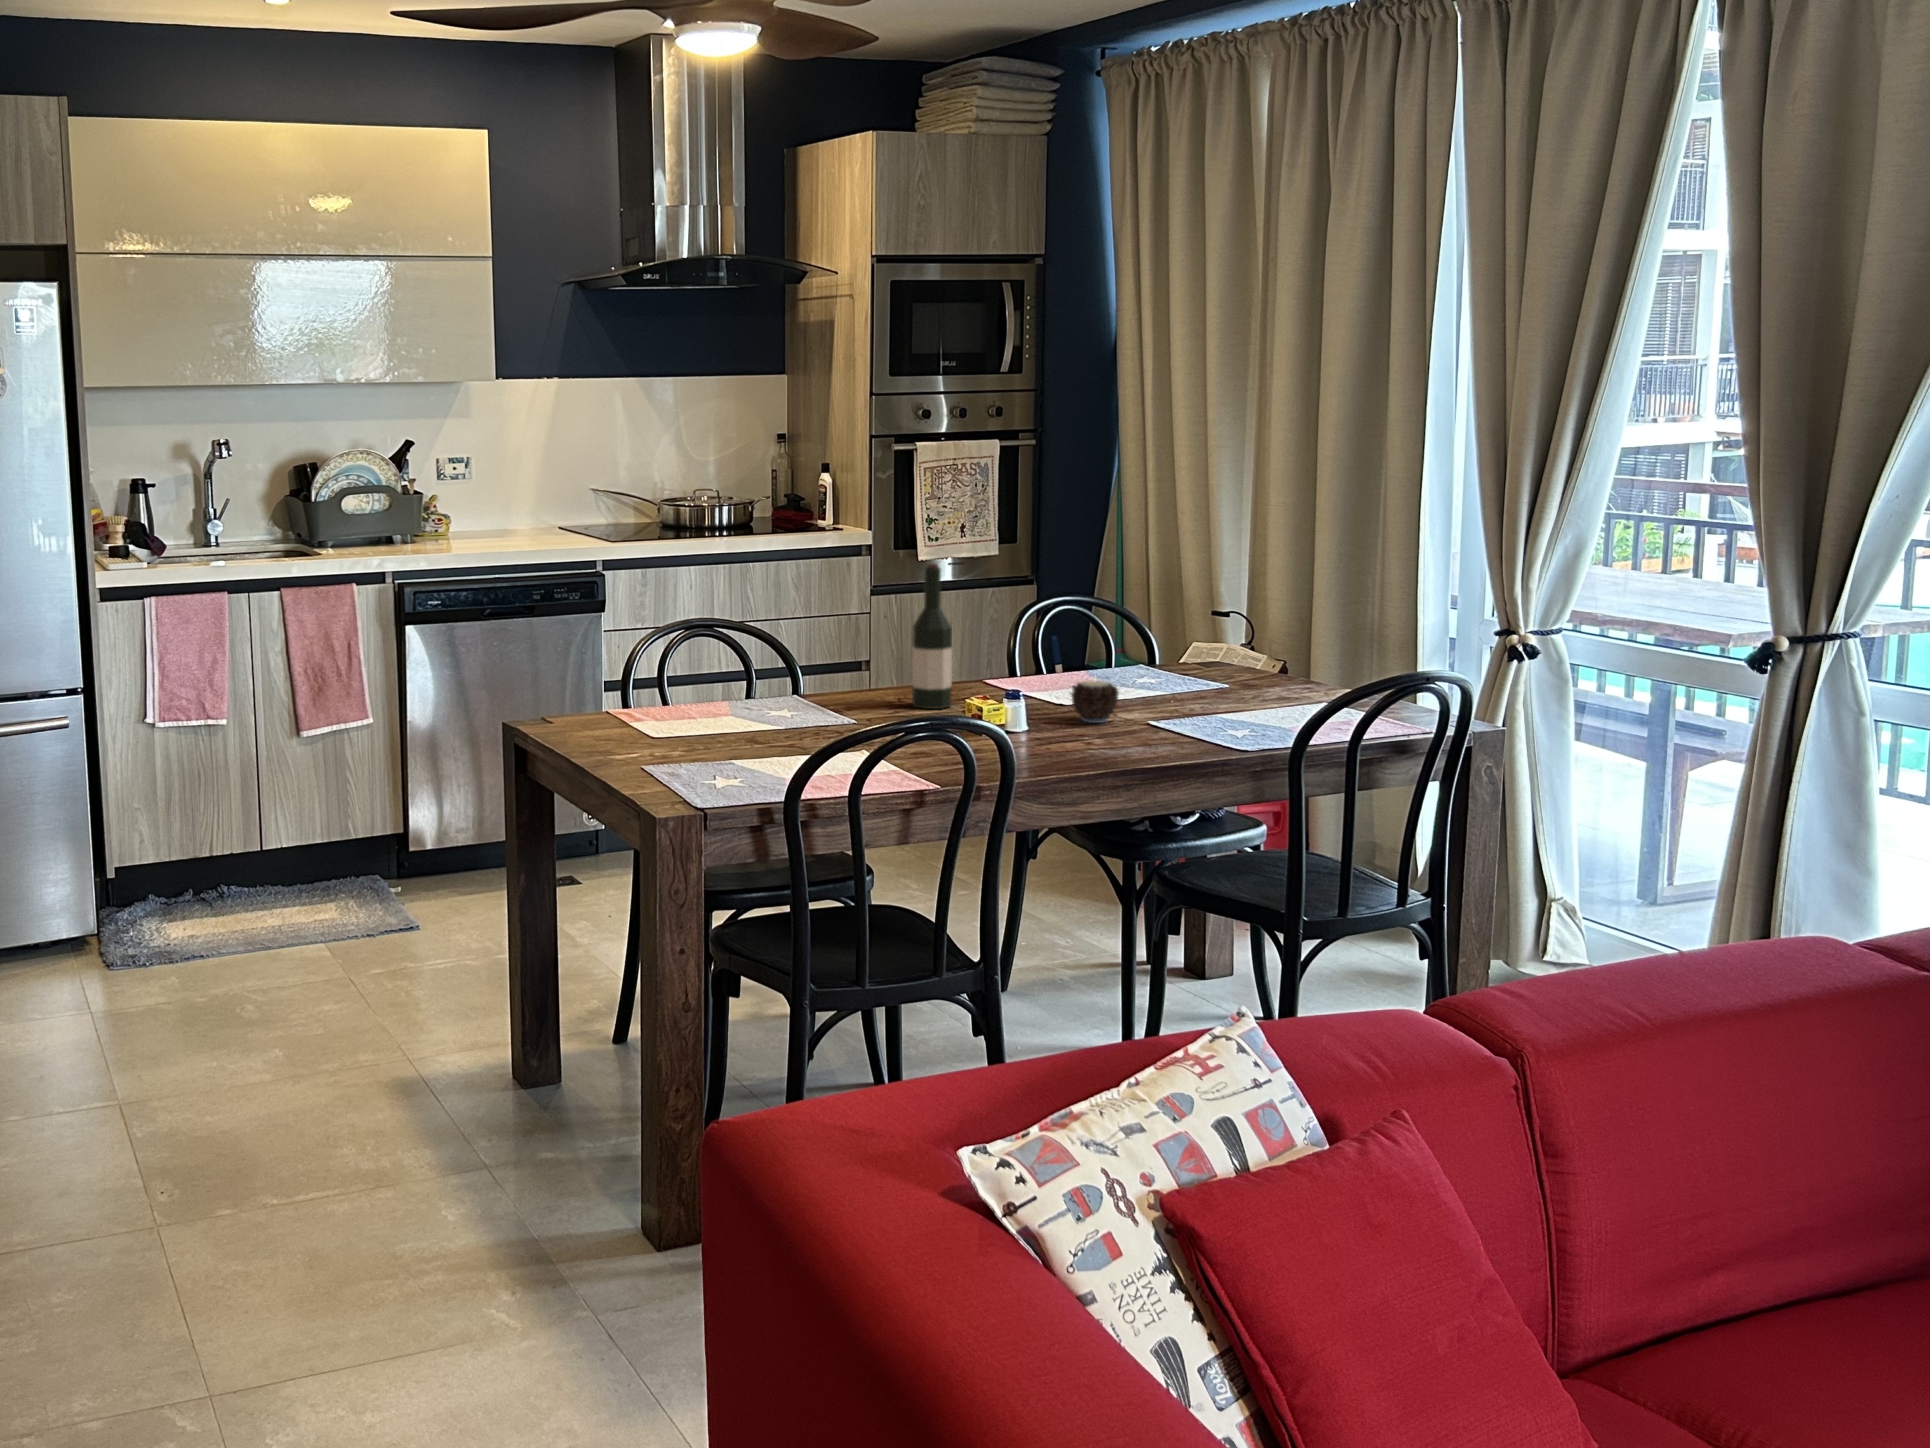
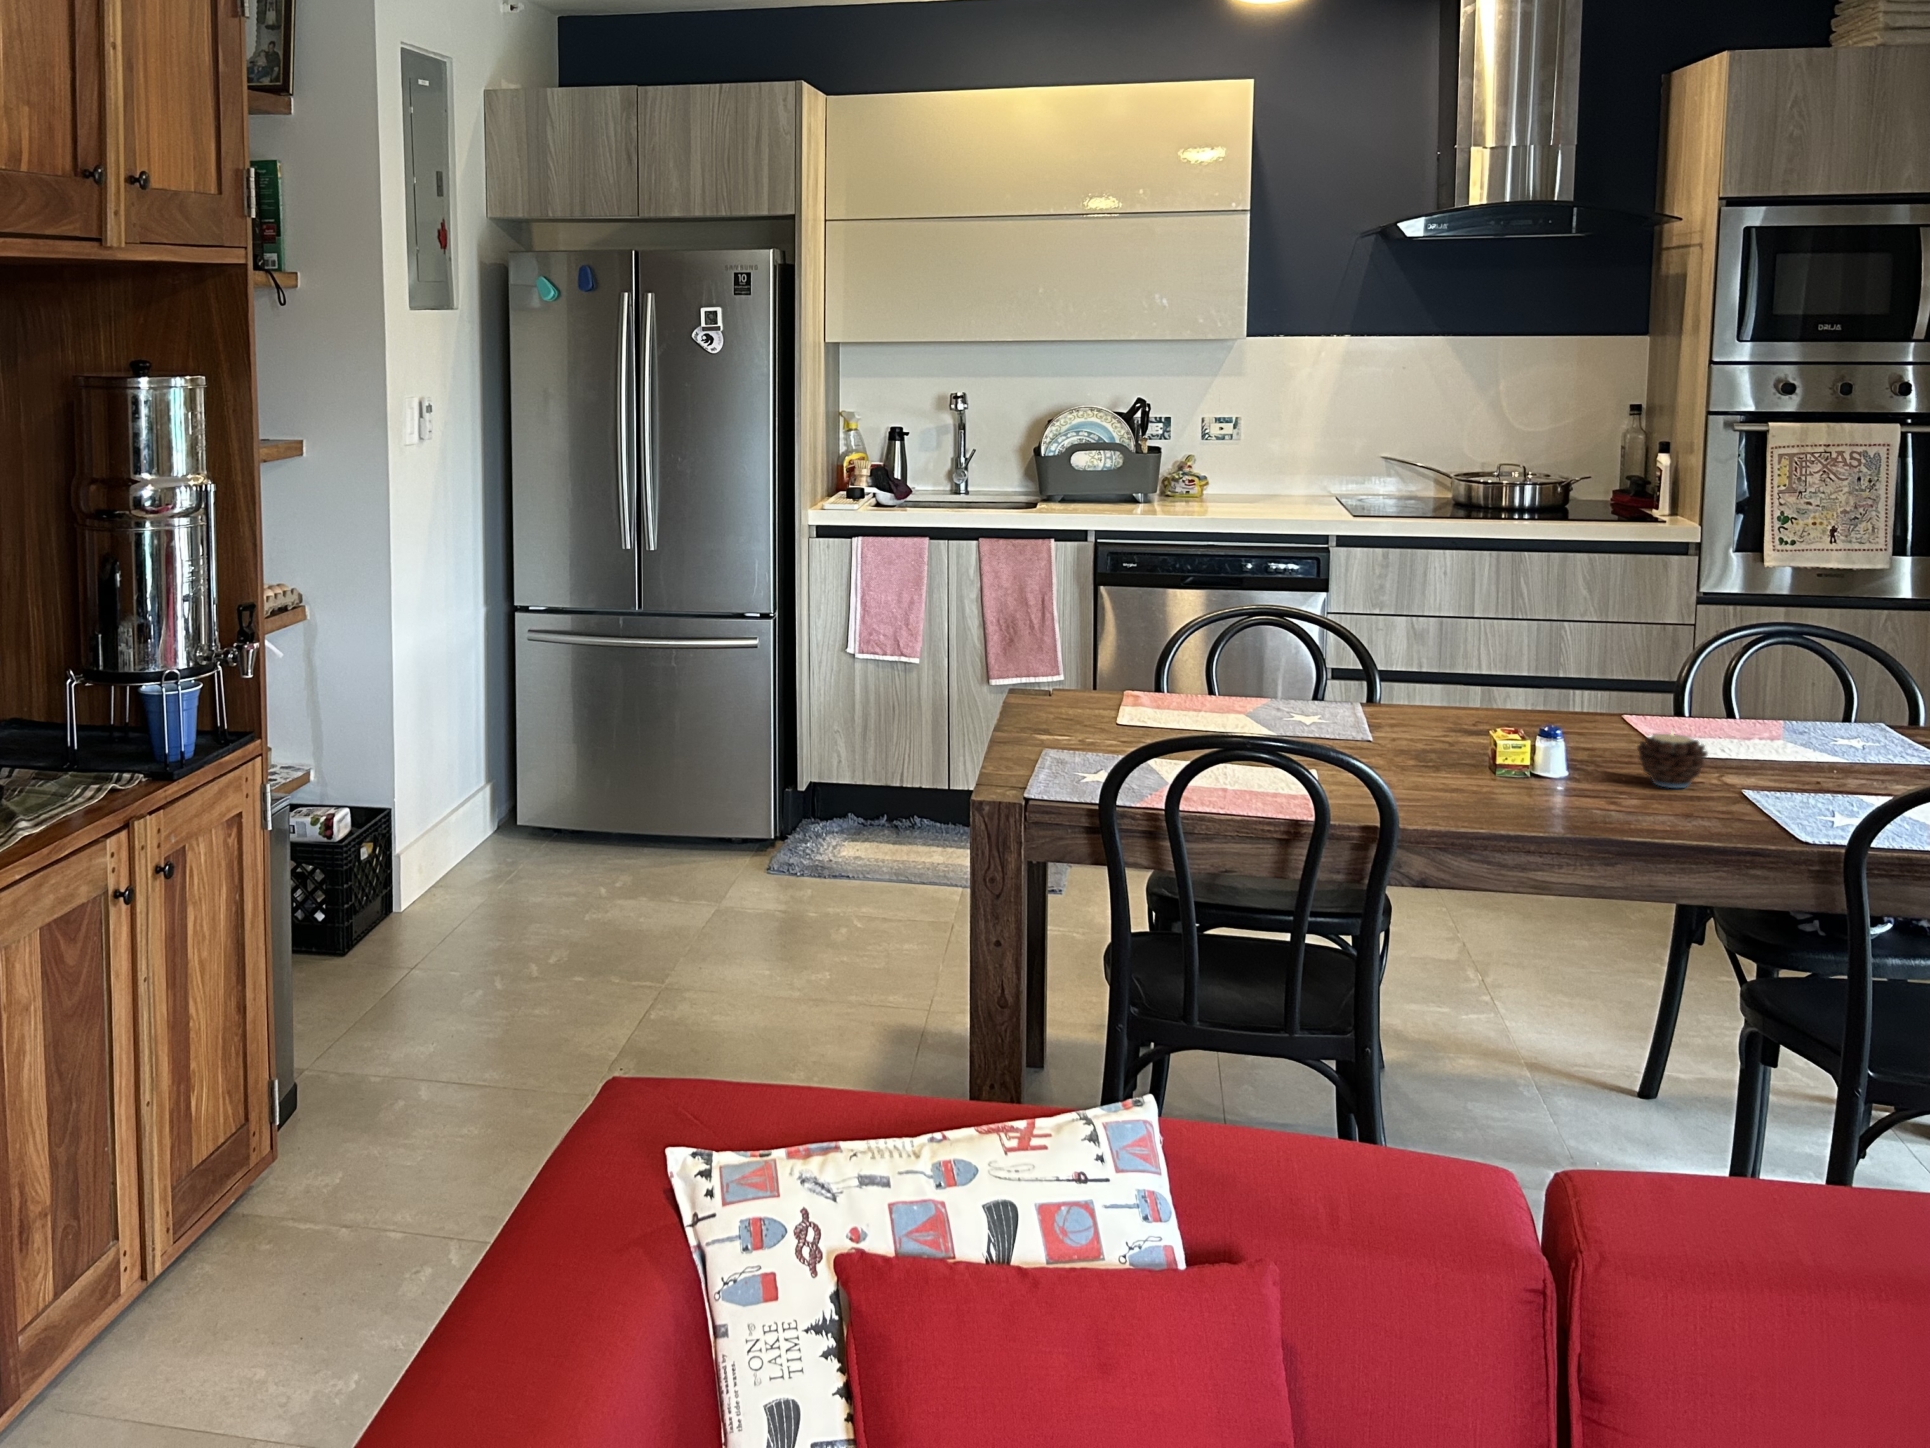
wine bottle: present [912,563,952,709] -> none [1466,571,1518,743]

